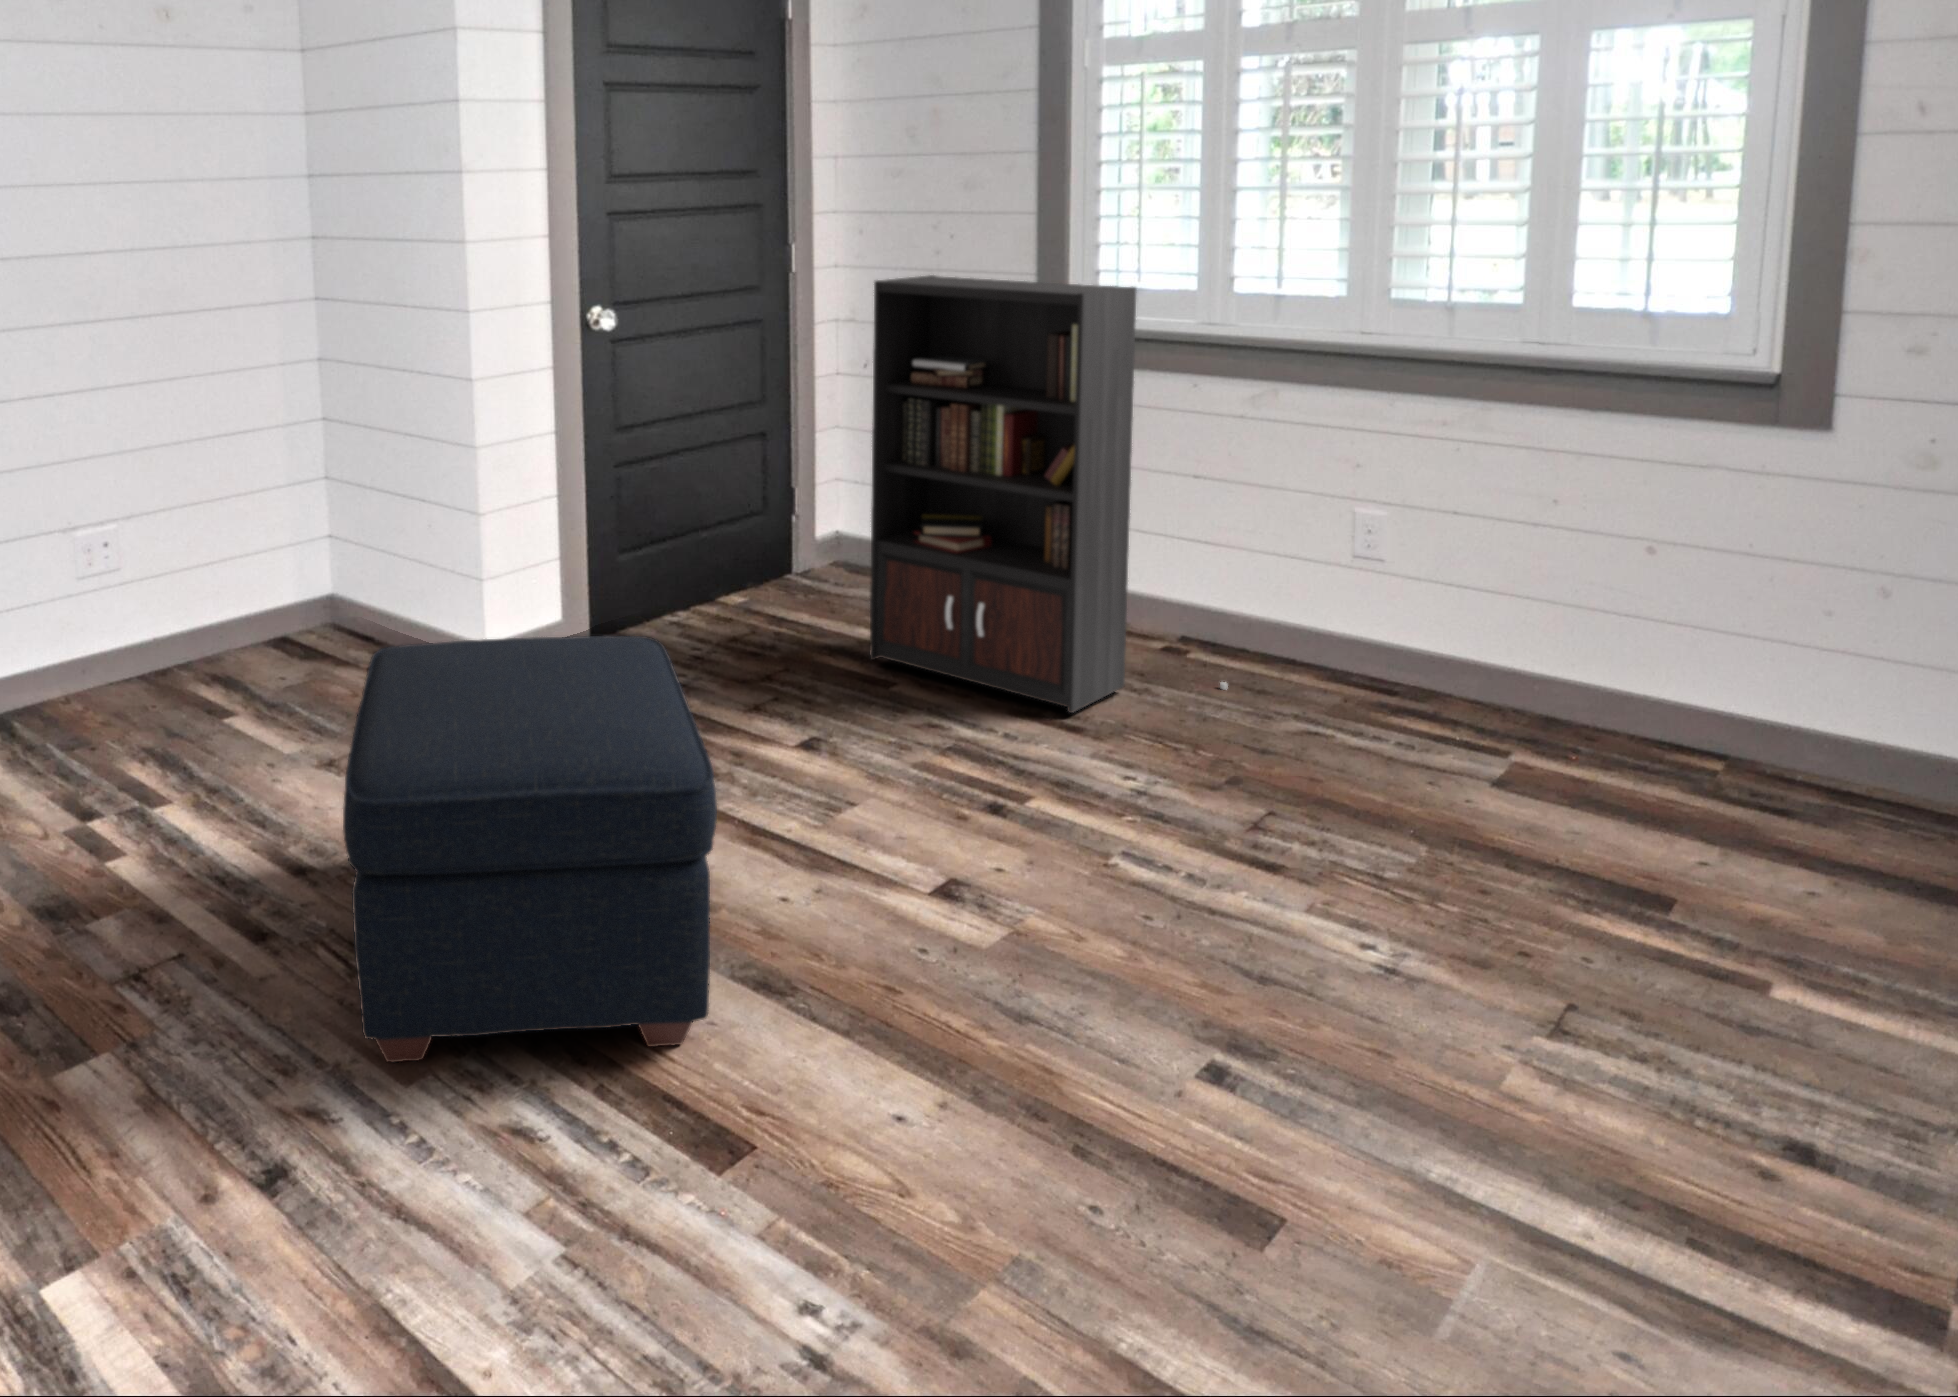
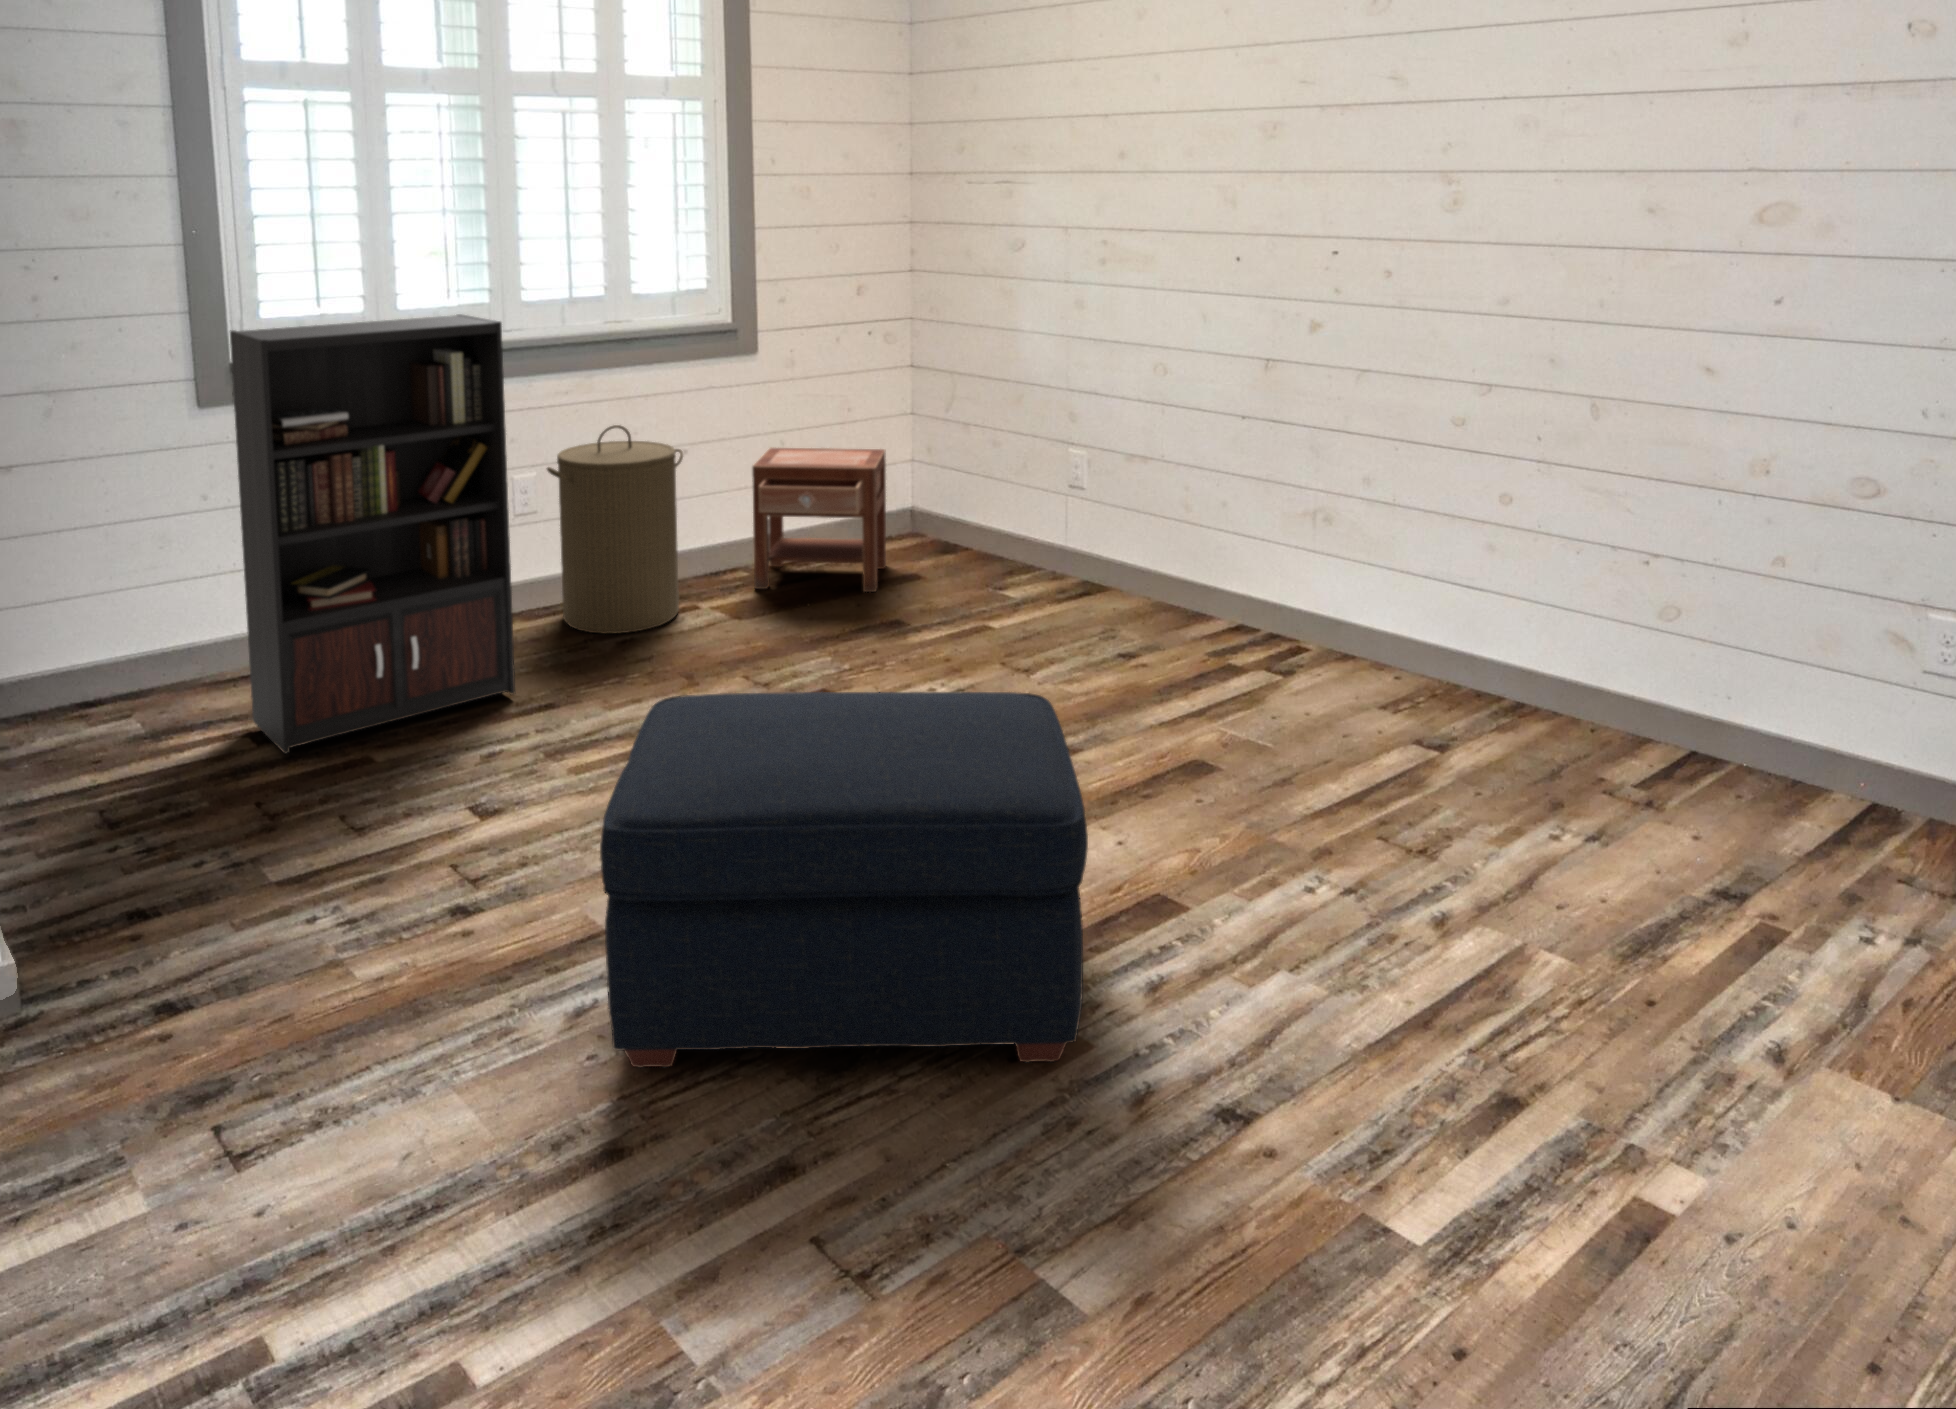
laundry hamper: none [1291,469,1499,757] -> present [547,425,683,634]
nightstand: none [1570,593,1932,879] -> present [752,448,886,592]

